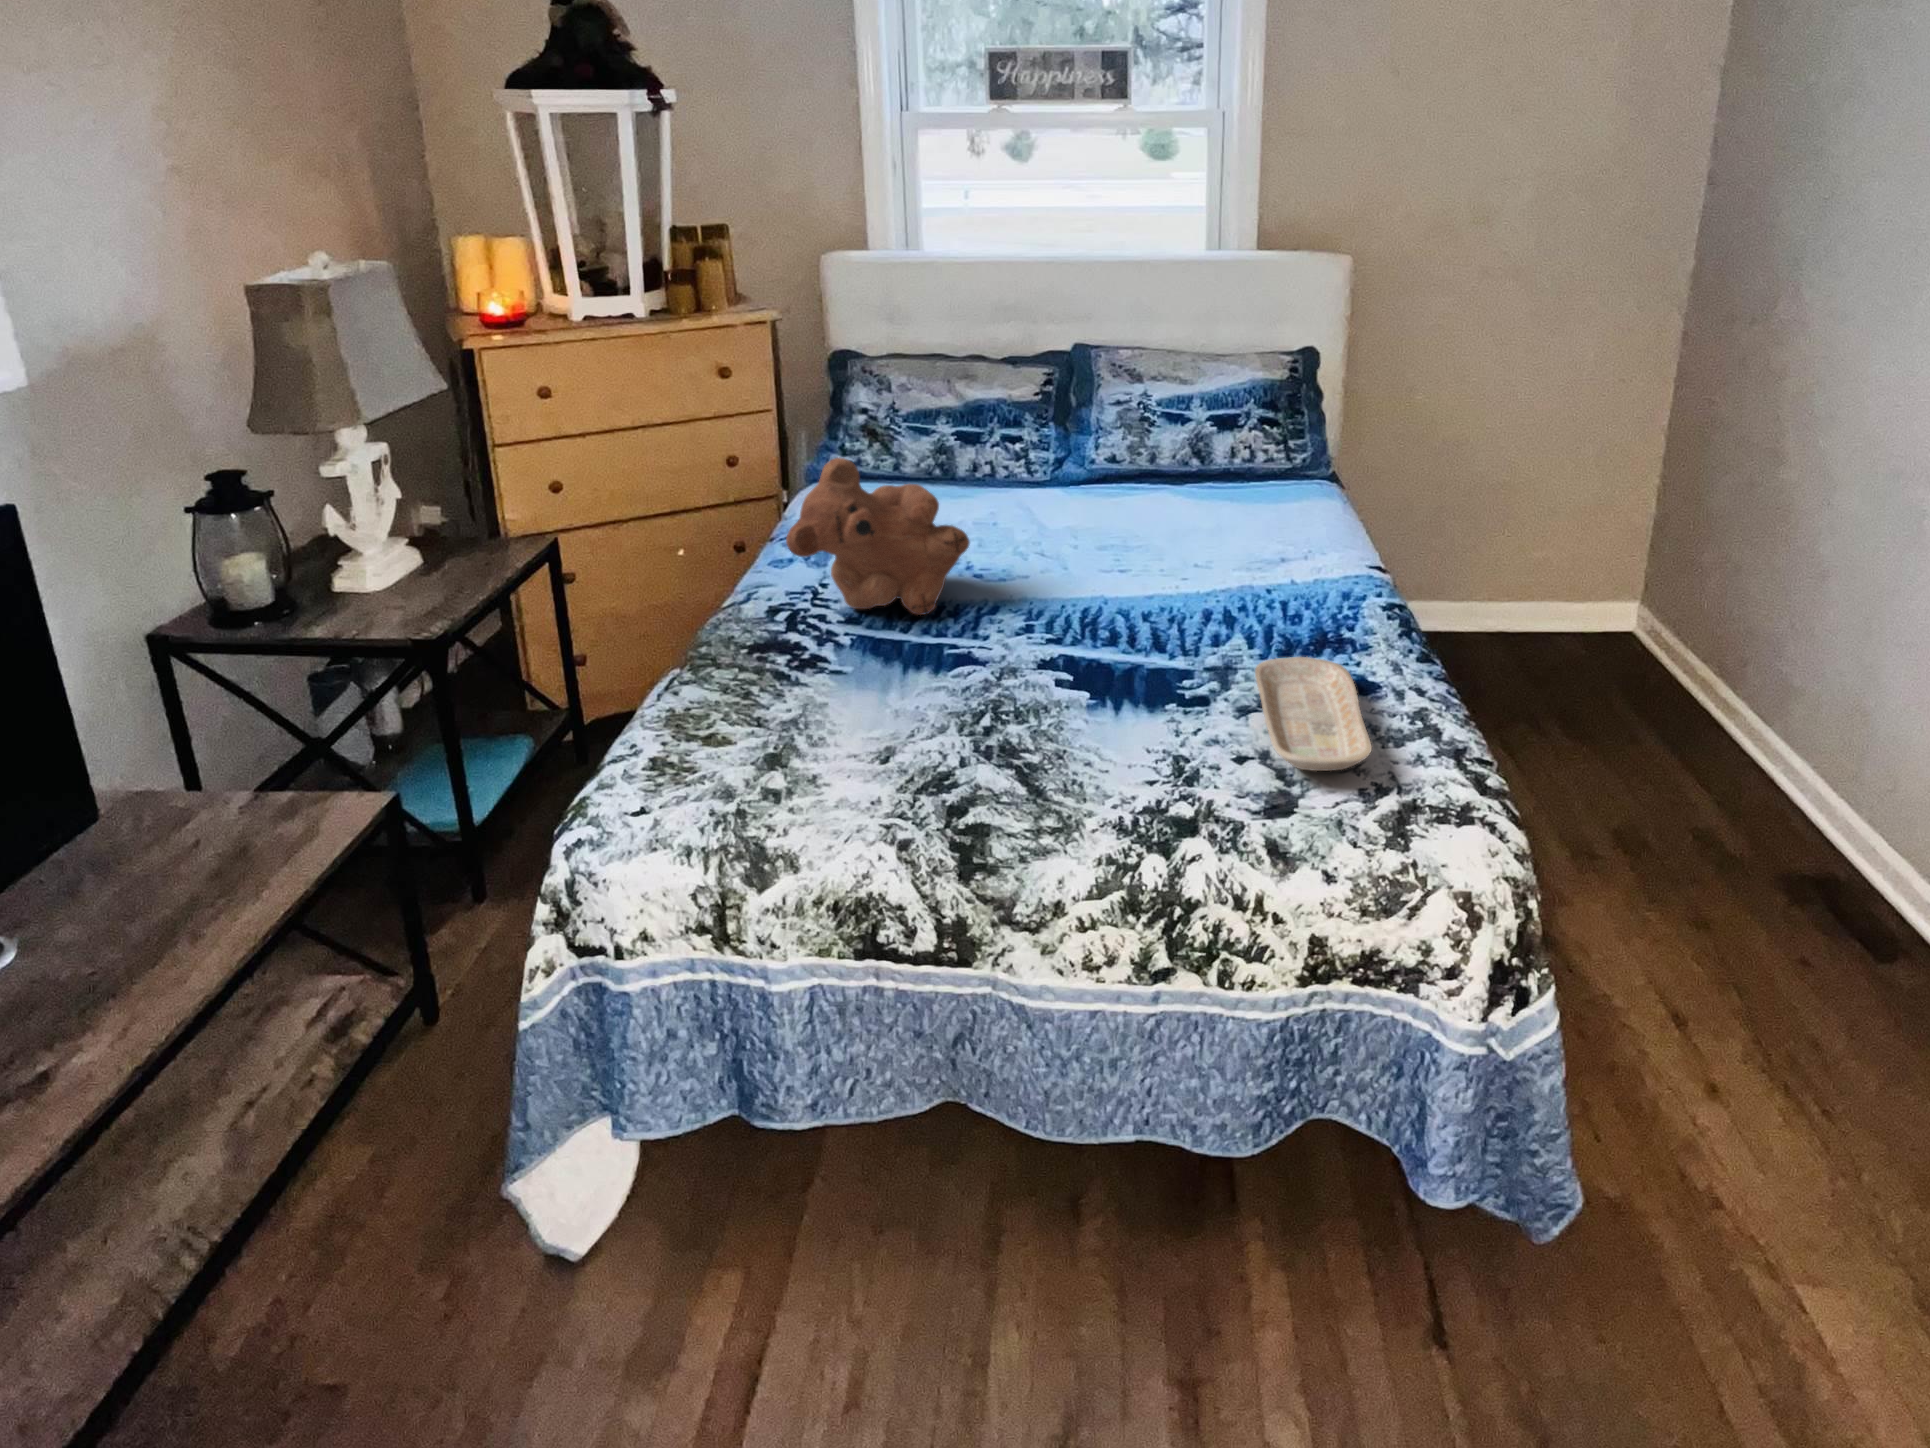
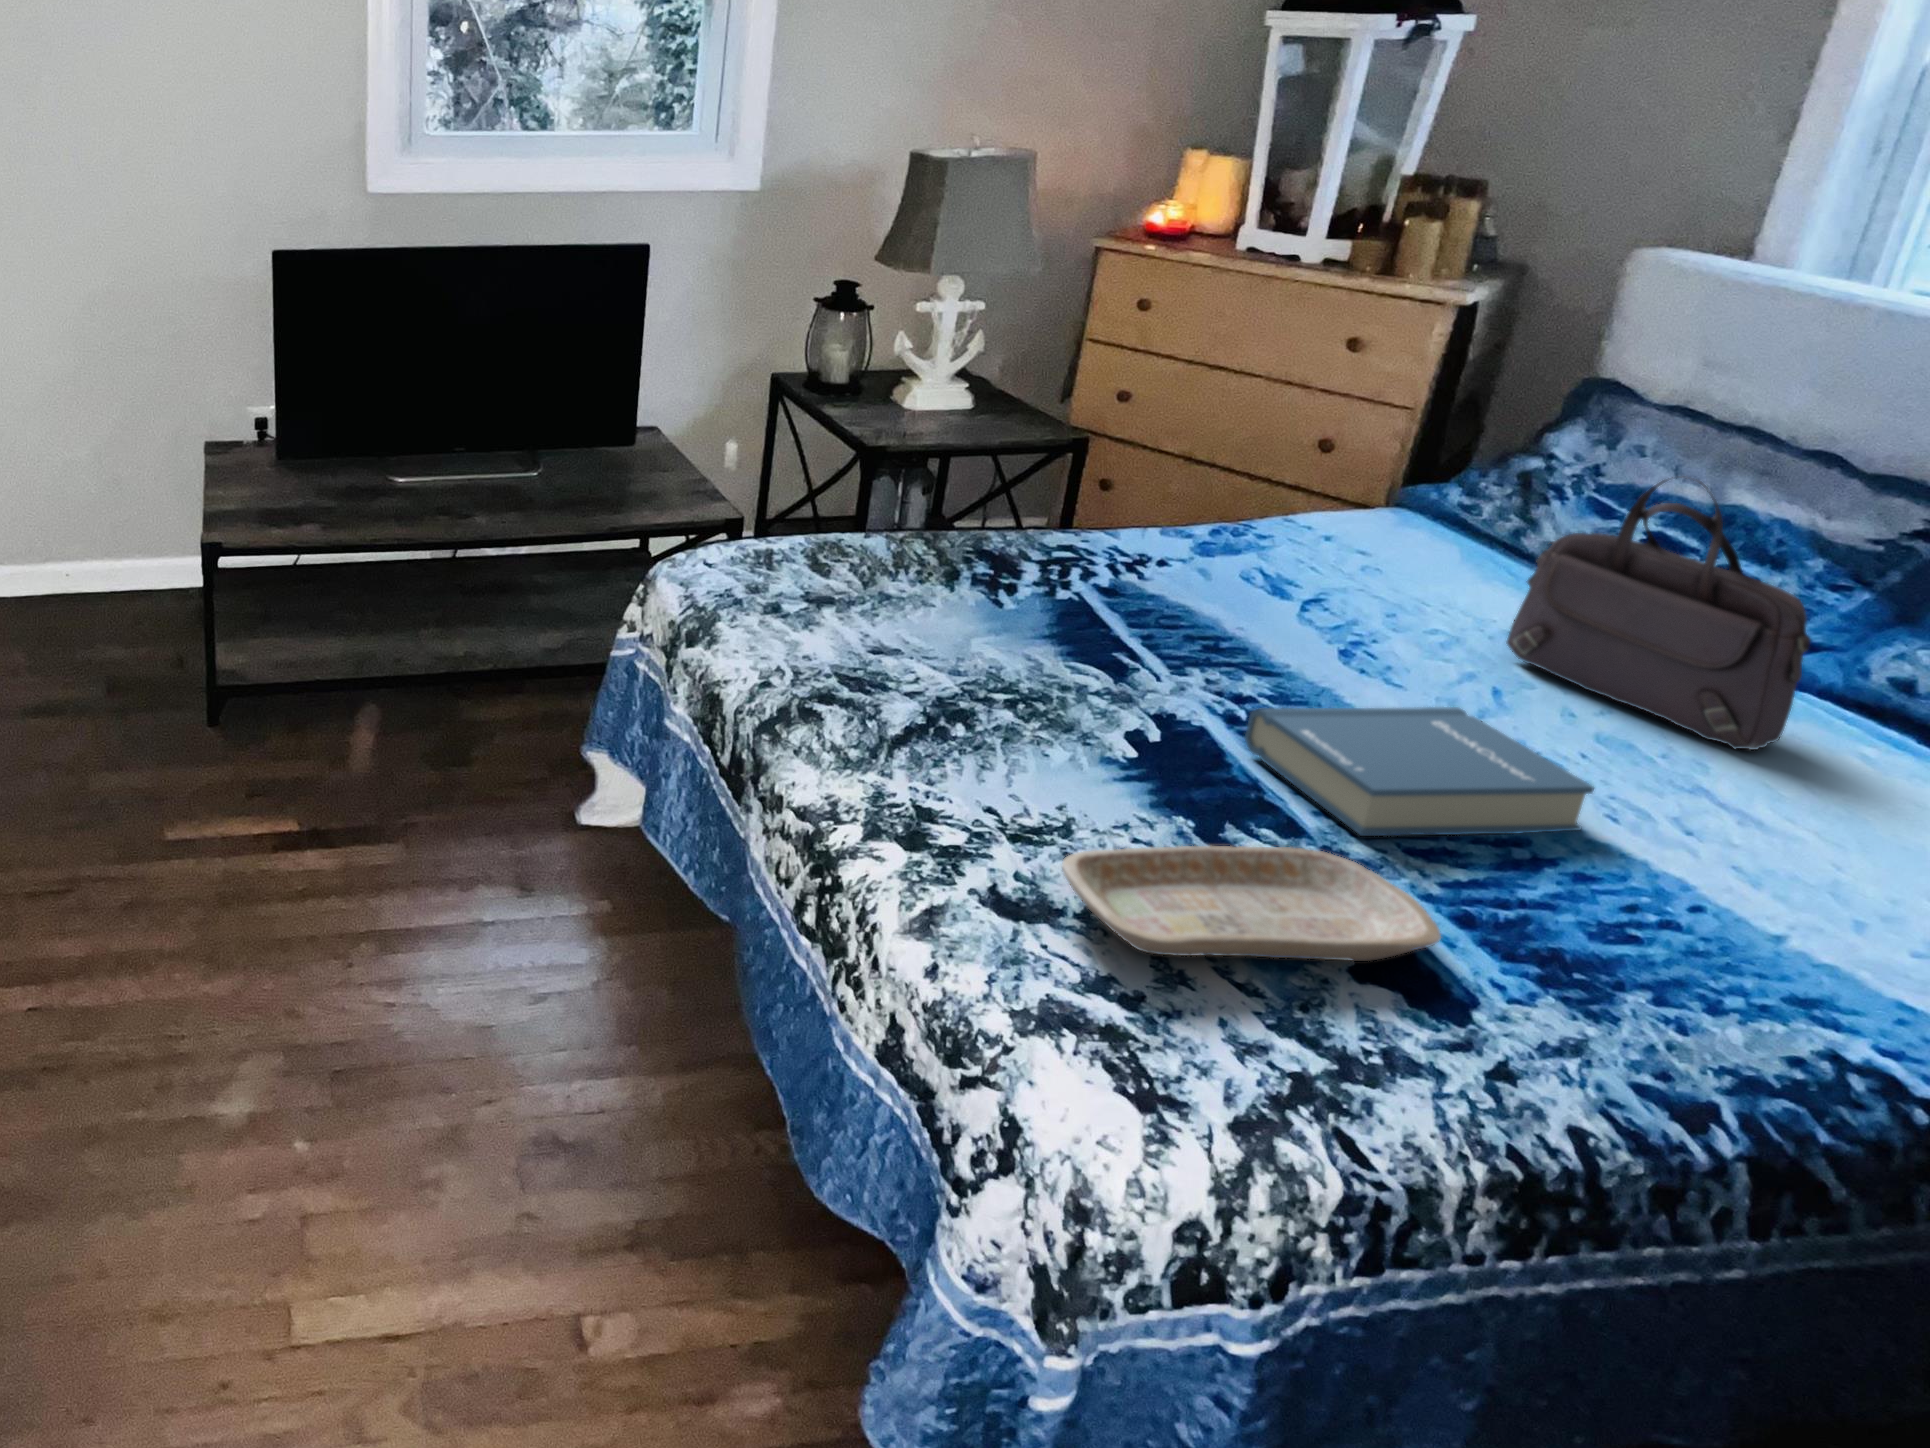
handbag: none [1012,388,1143,531] -> present [1507,477,1810,750]
teddy bear: present [786,457,970,615] -> none [1067,405,1277,621]
hardback book: none [1111,564,1218,652] -> present [1245,707,1594,836]

